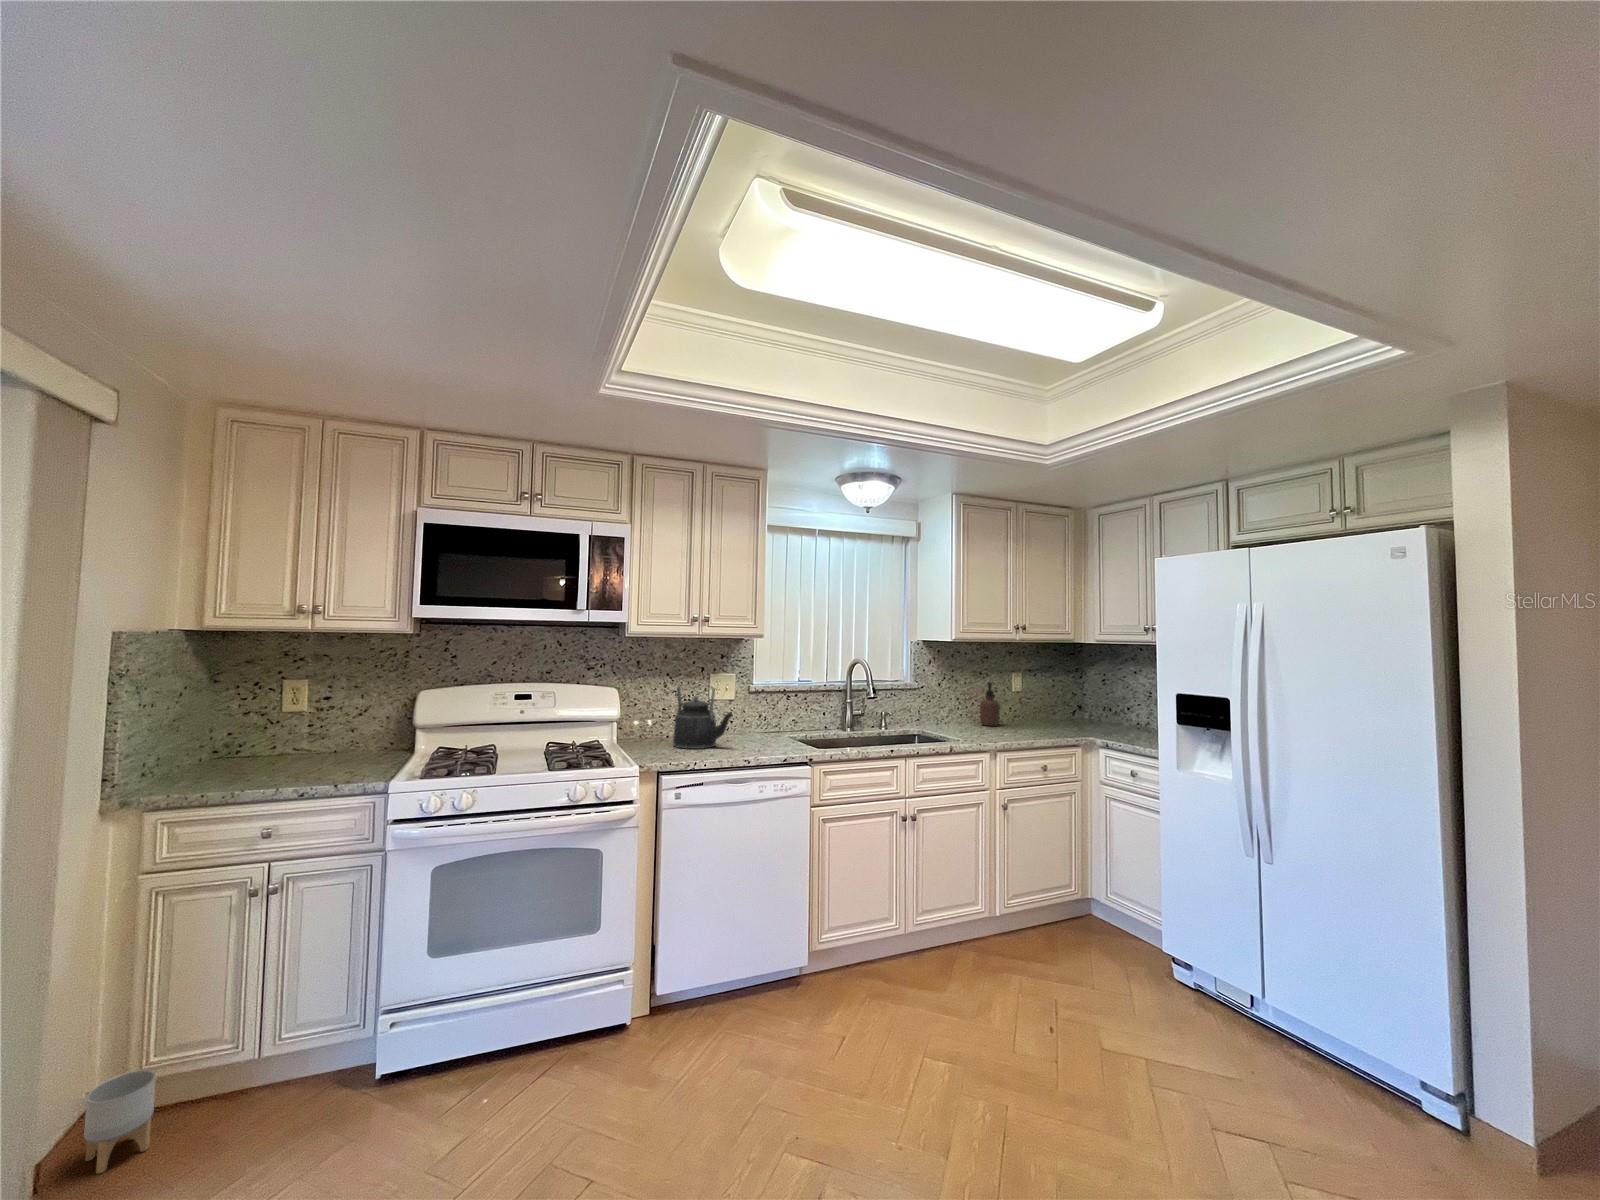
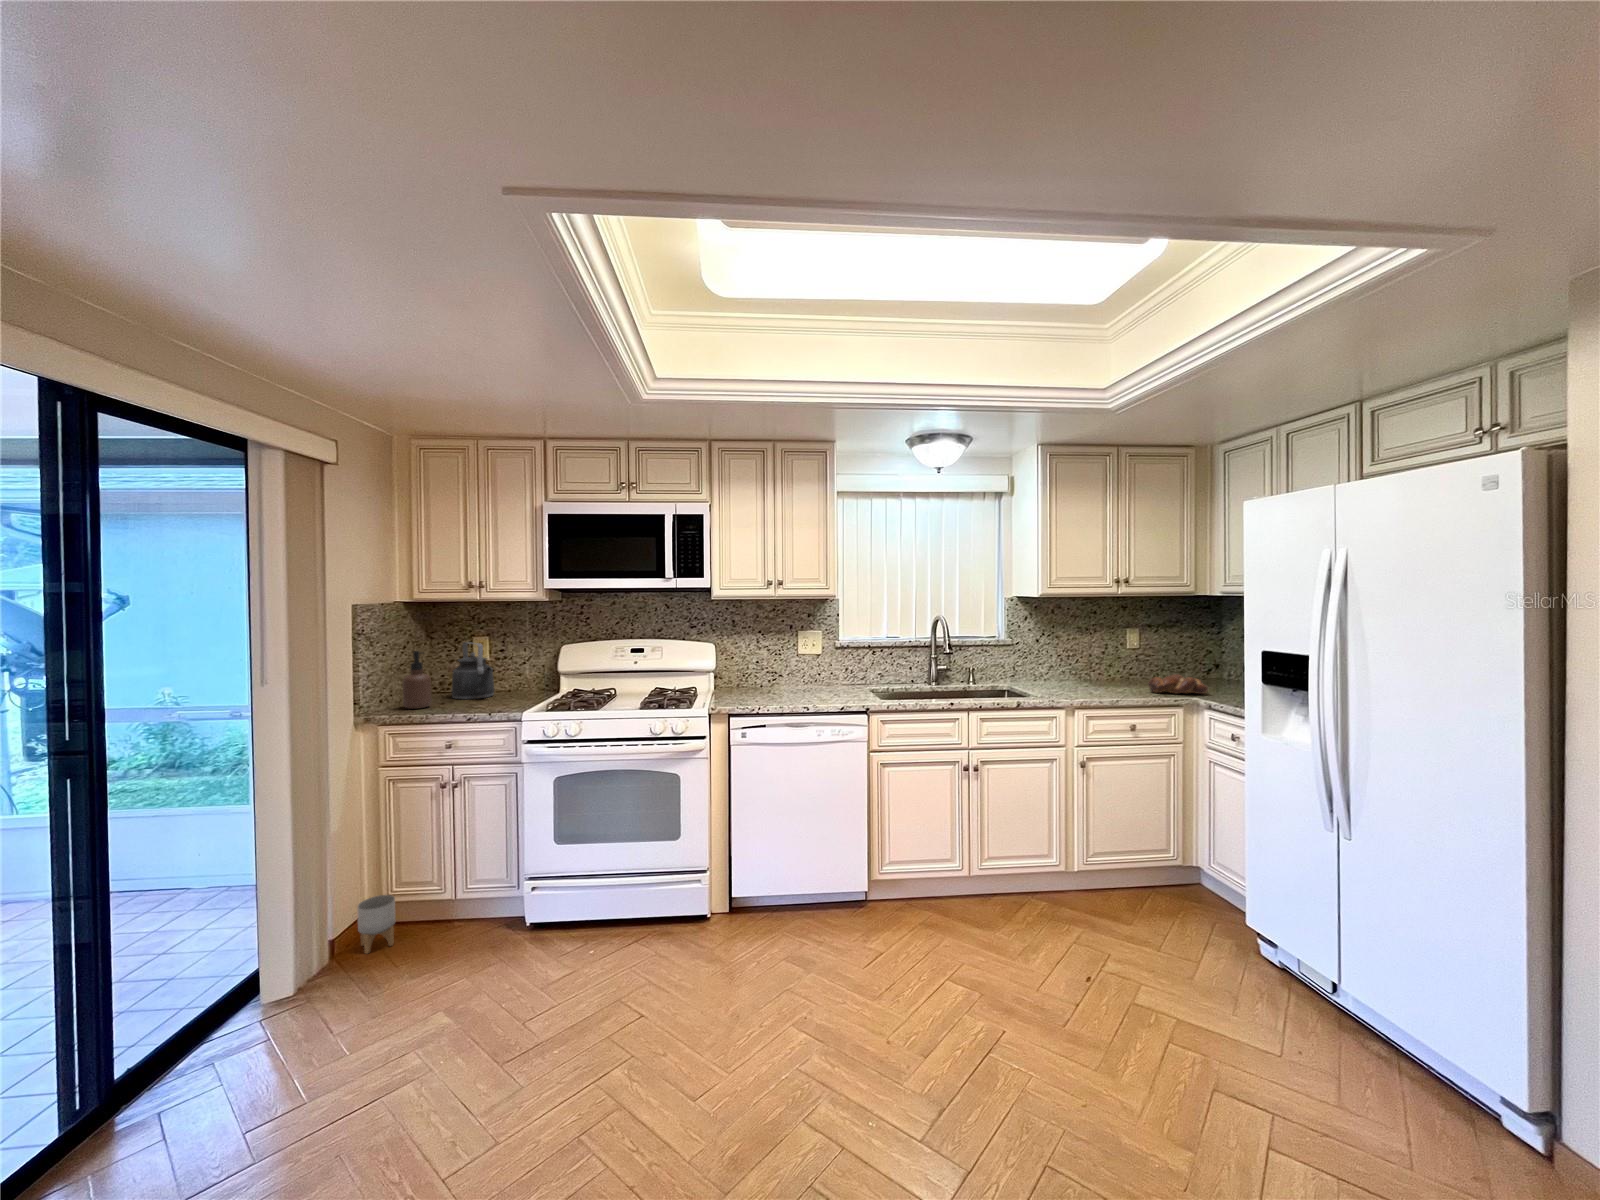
soap dispenser: present [980,682,1000,726] -> present [403,651,432,709]
kettle: present [673,685,733,749] -> present [452,642,494,699]
bread loaf: none [1042,716,1094,734] -> present [1148,674,1208,694]

